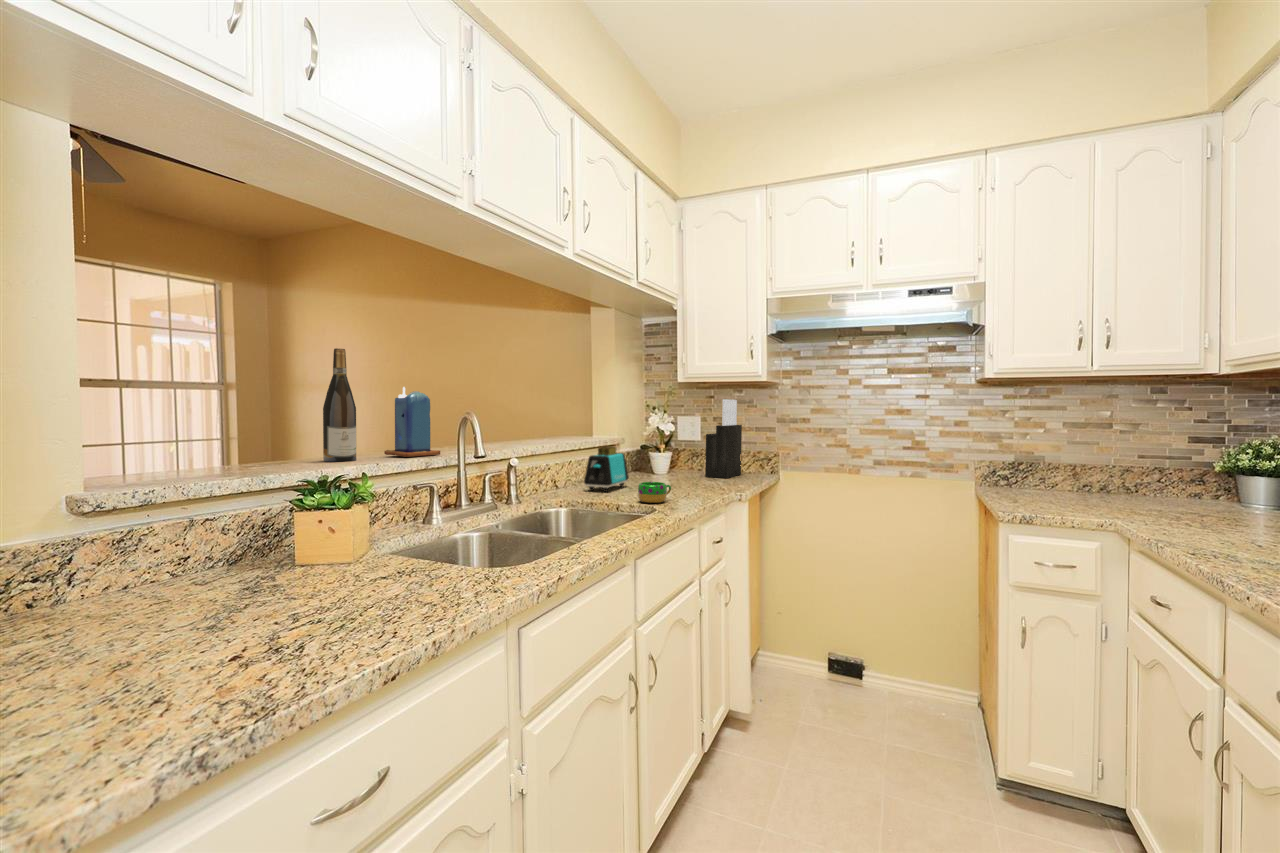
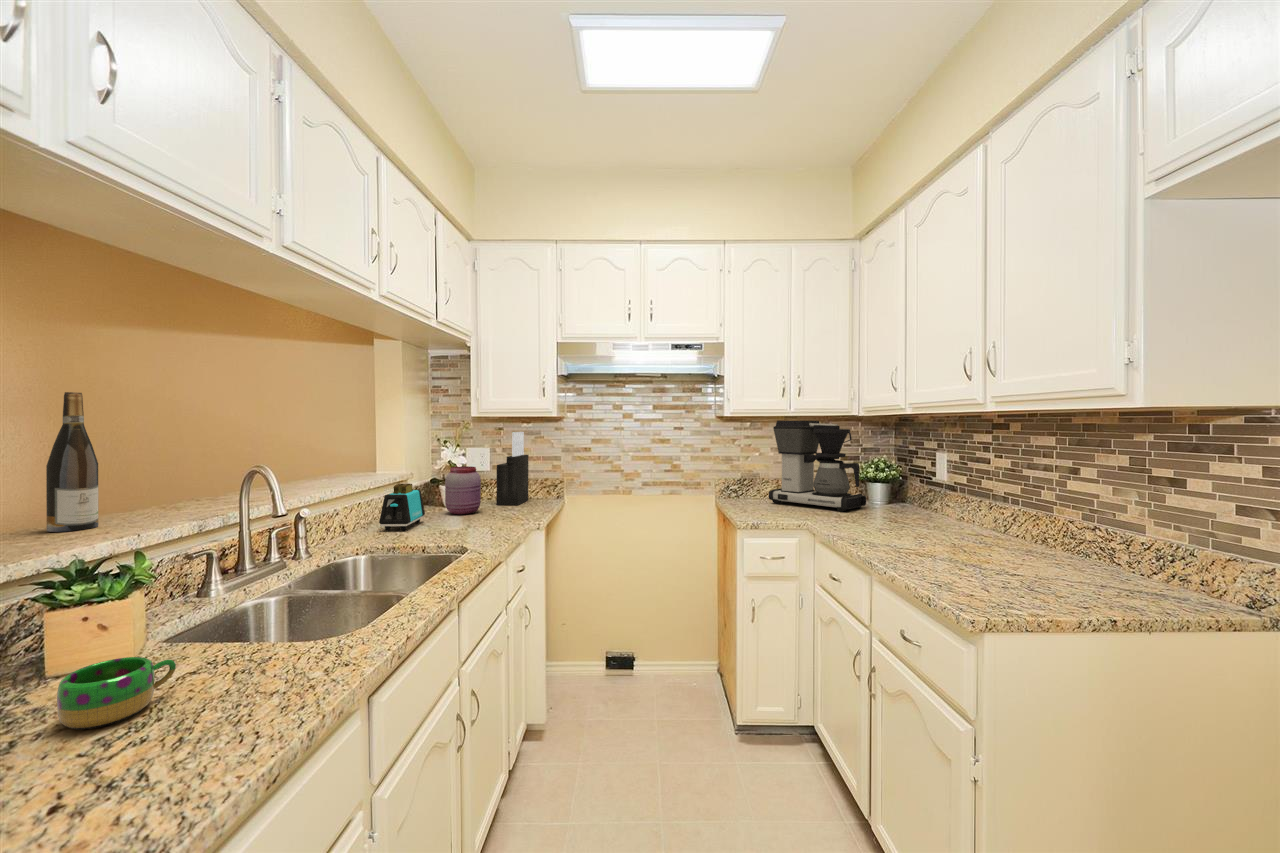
coffee maker: none [1056,382,1230,512] -> present [769,420,866,512]
candle: present [384,387,440,457] -> none [136,434,216,517]
jar: none [651,434,687,483] -> present [445,466,481,514]
mug: present [638,482,671,503] -> present [57,657,176,730]

